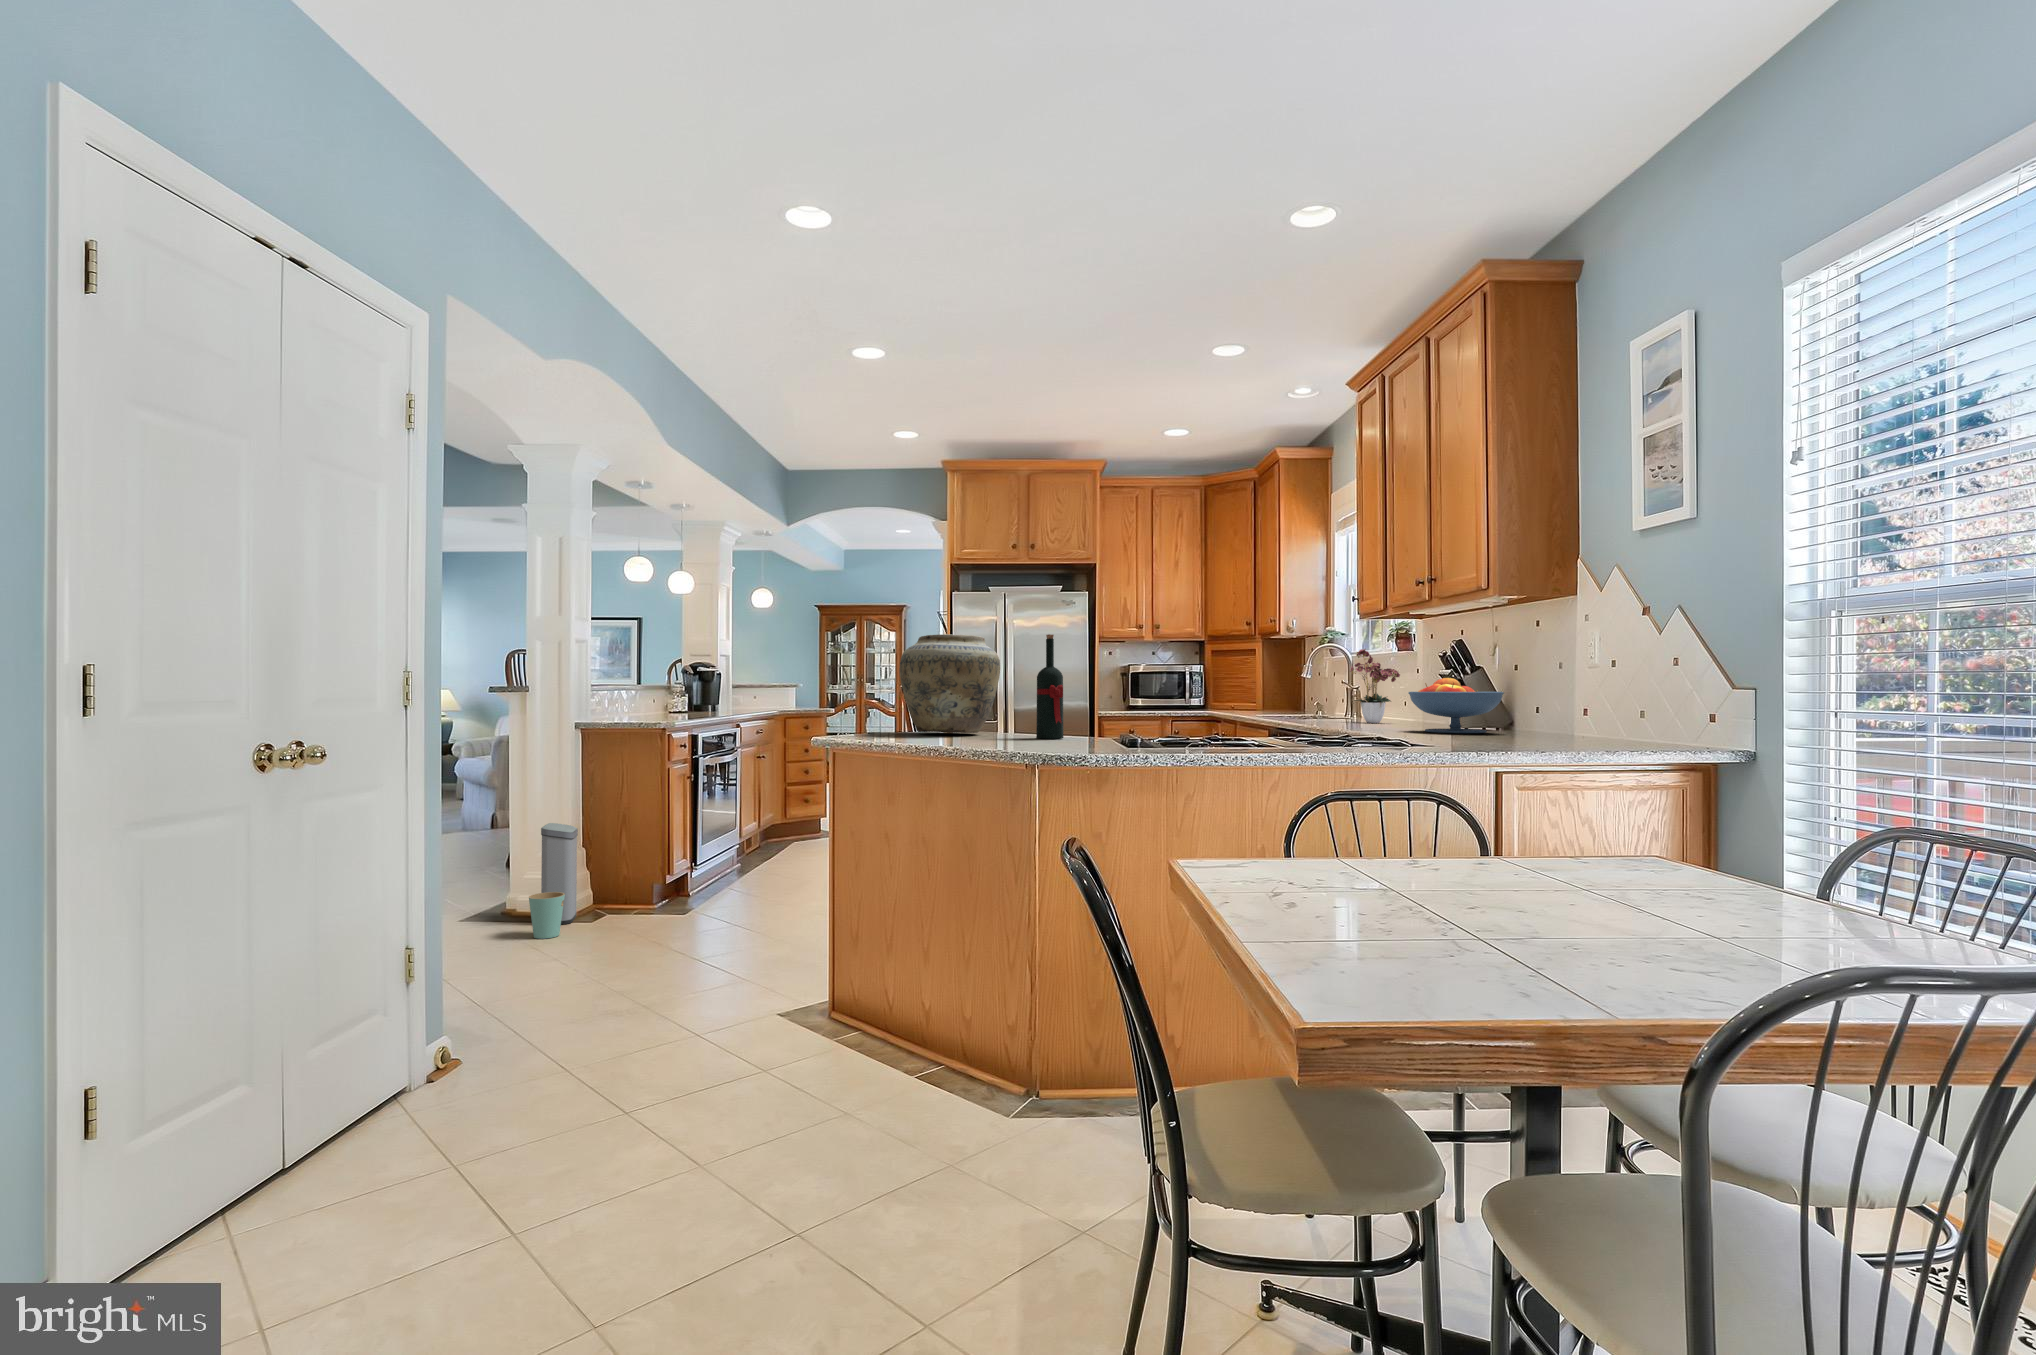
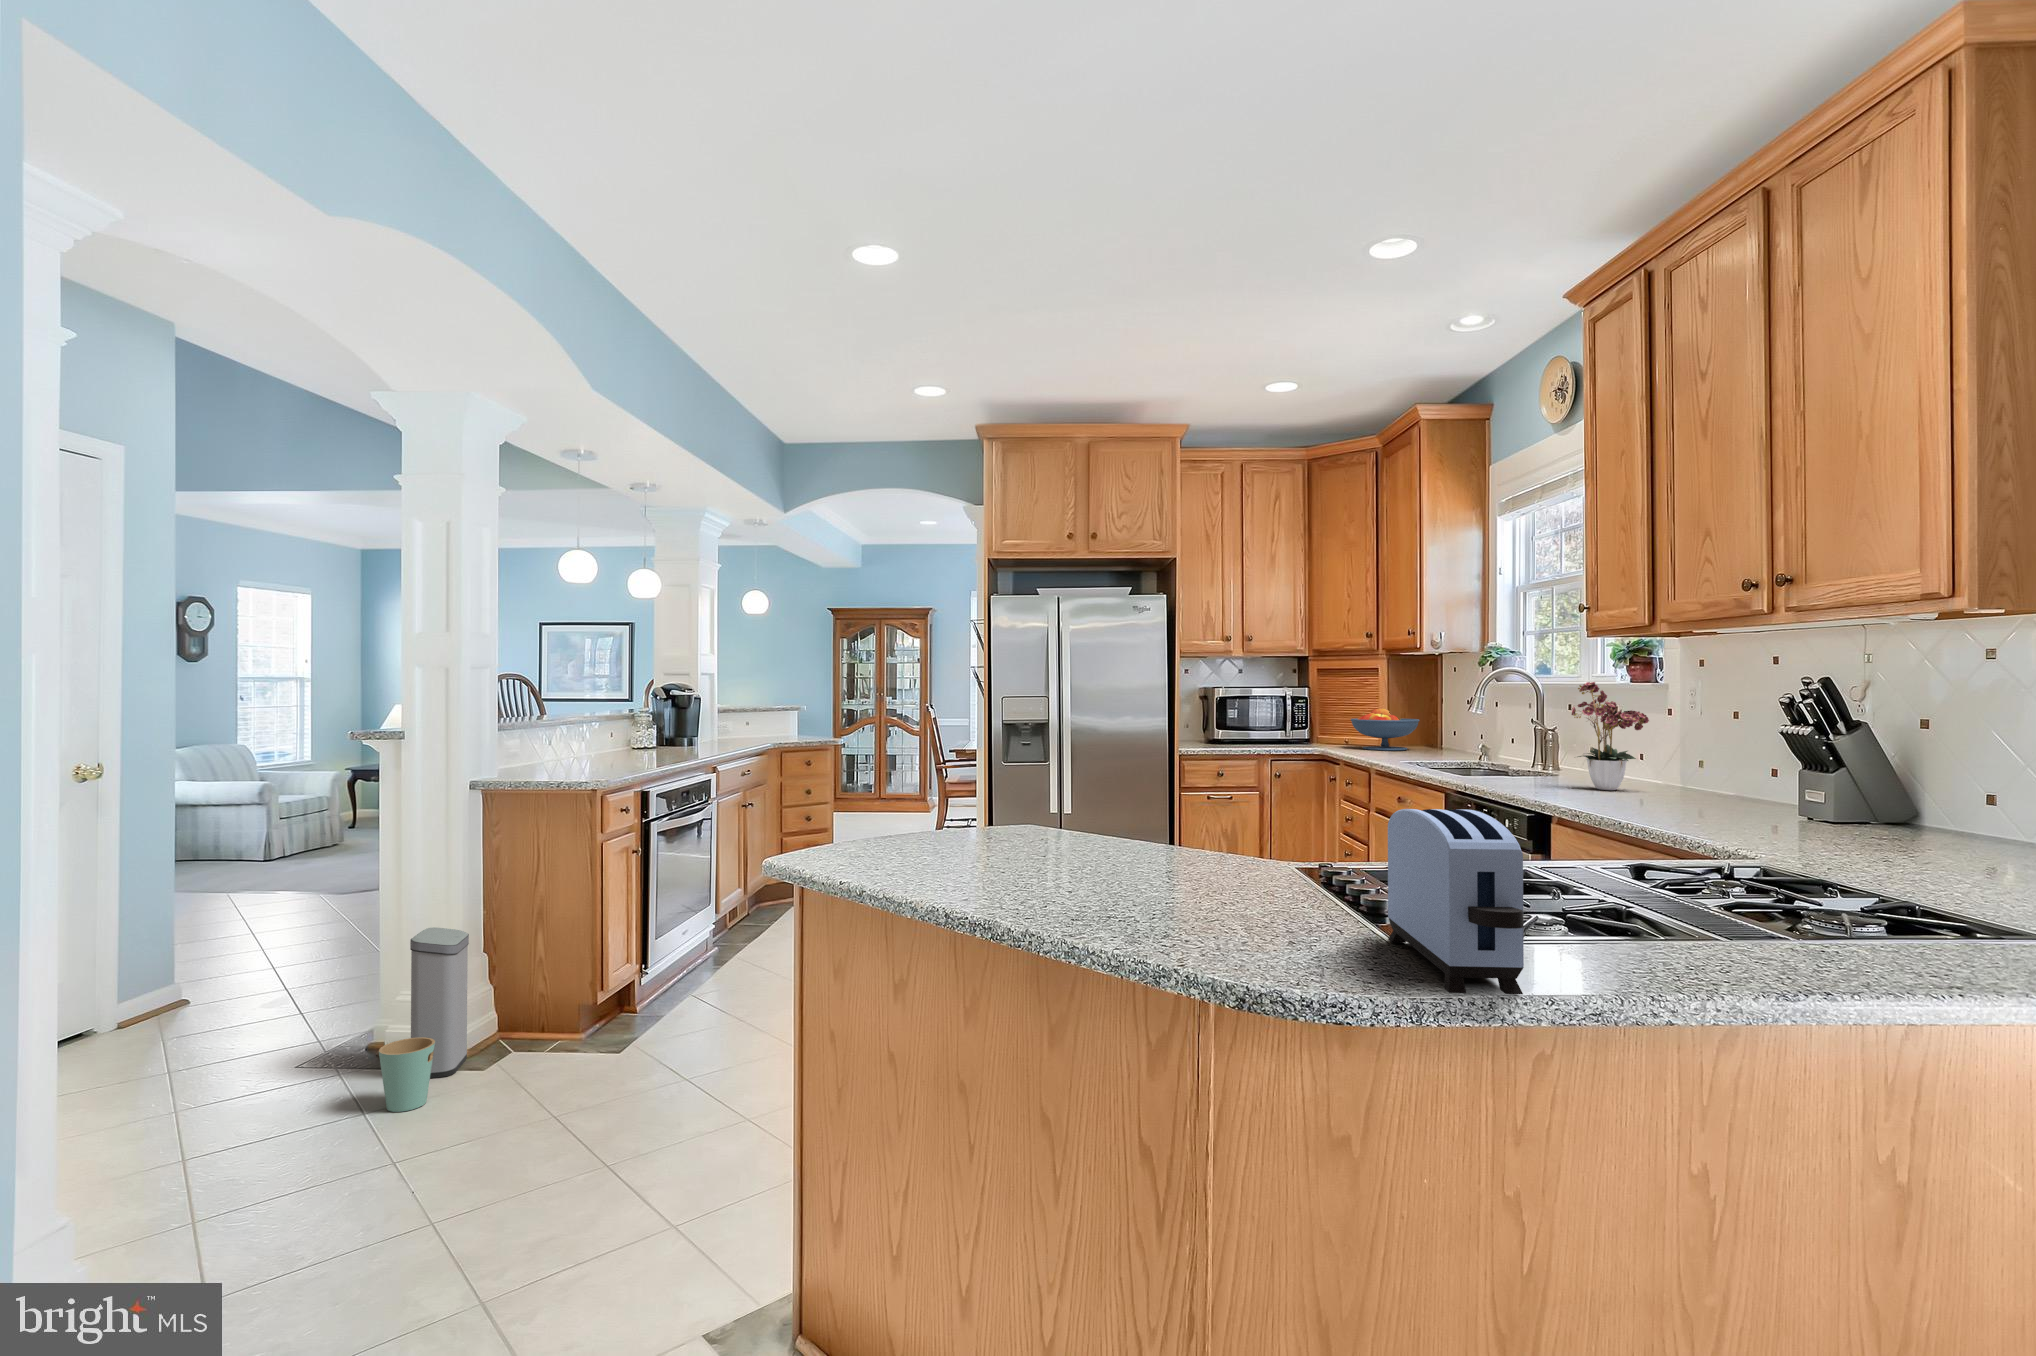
vase: present [899,634,1000,733] -> none [915,689,1095,868]
wine bottle: present [1036,634,1063,739] -> none [1169,692,1223,891]
fruit bowl: present [1409,678,1504,733] -> present [1351,708,1420,750]
toaster: none [1128,679,1165,751] -> present [1388,809,1524,994]

